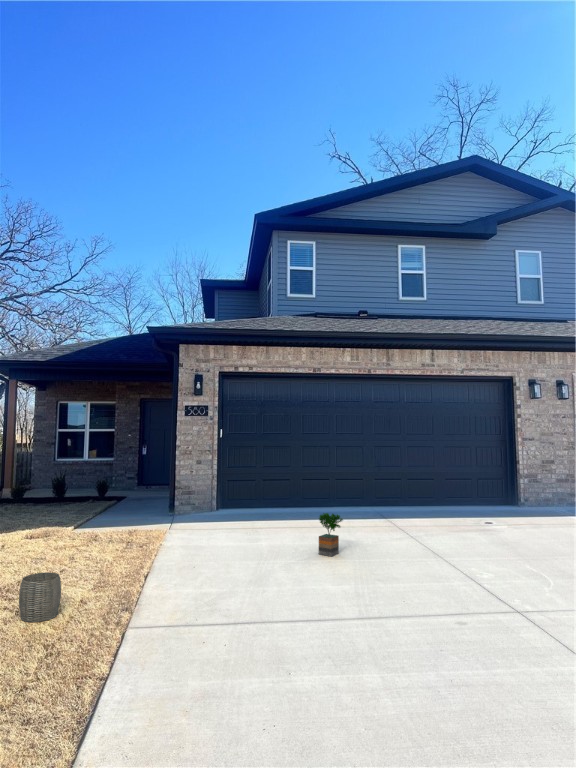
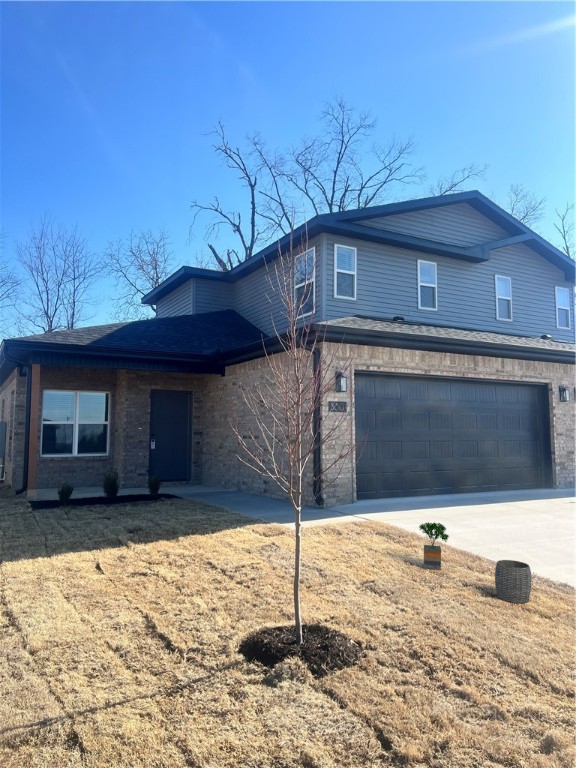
potted tree: present [319,513,343,557] -> present [419,522,449,570]

